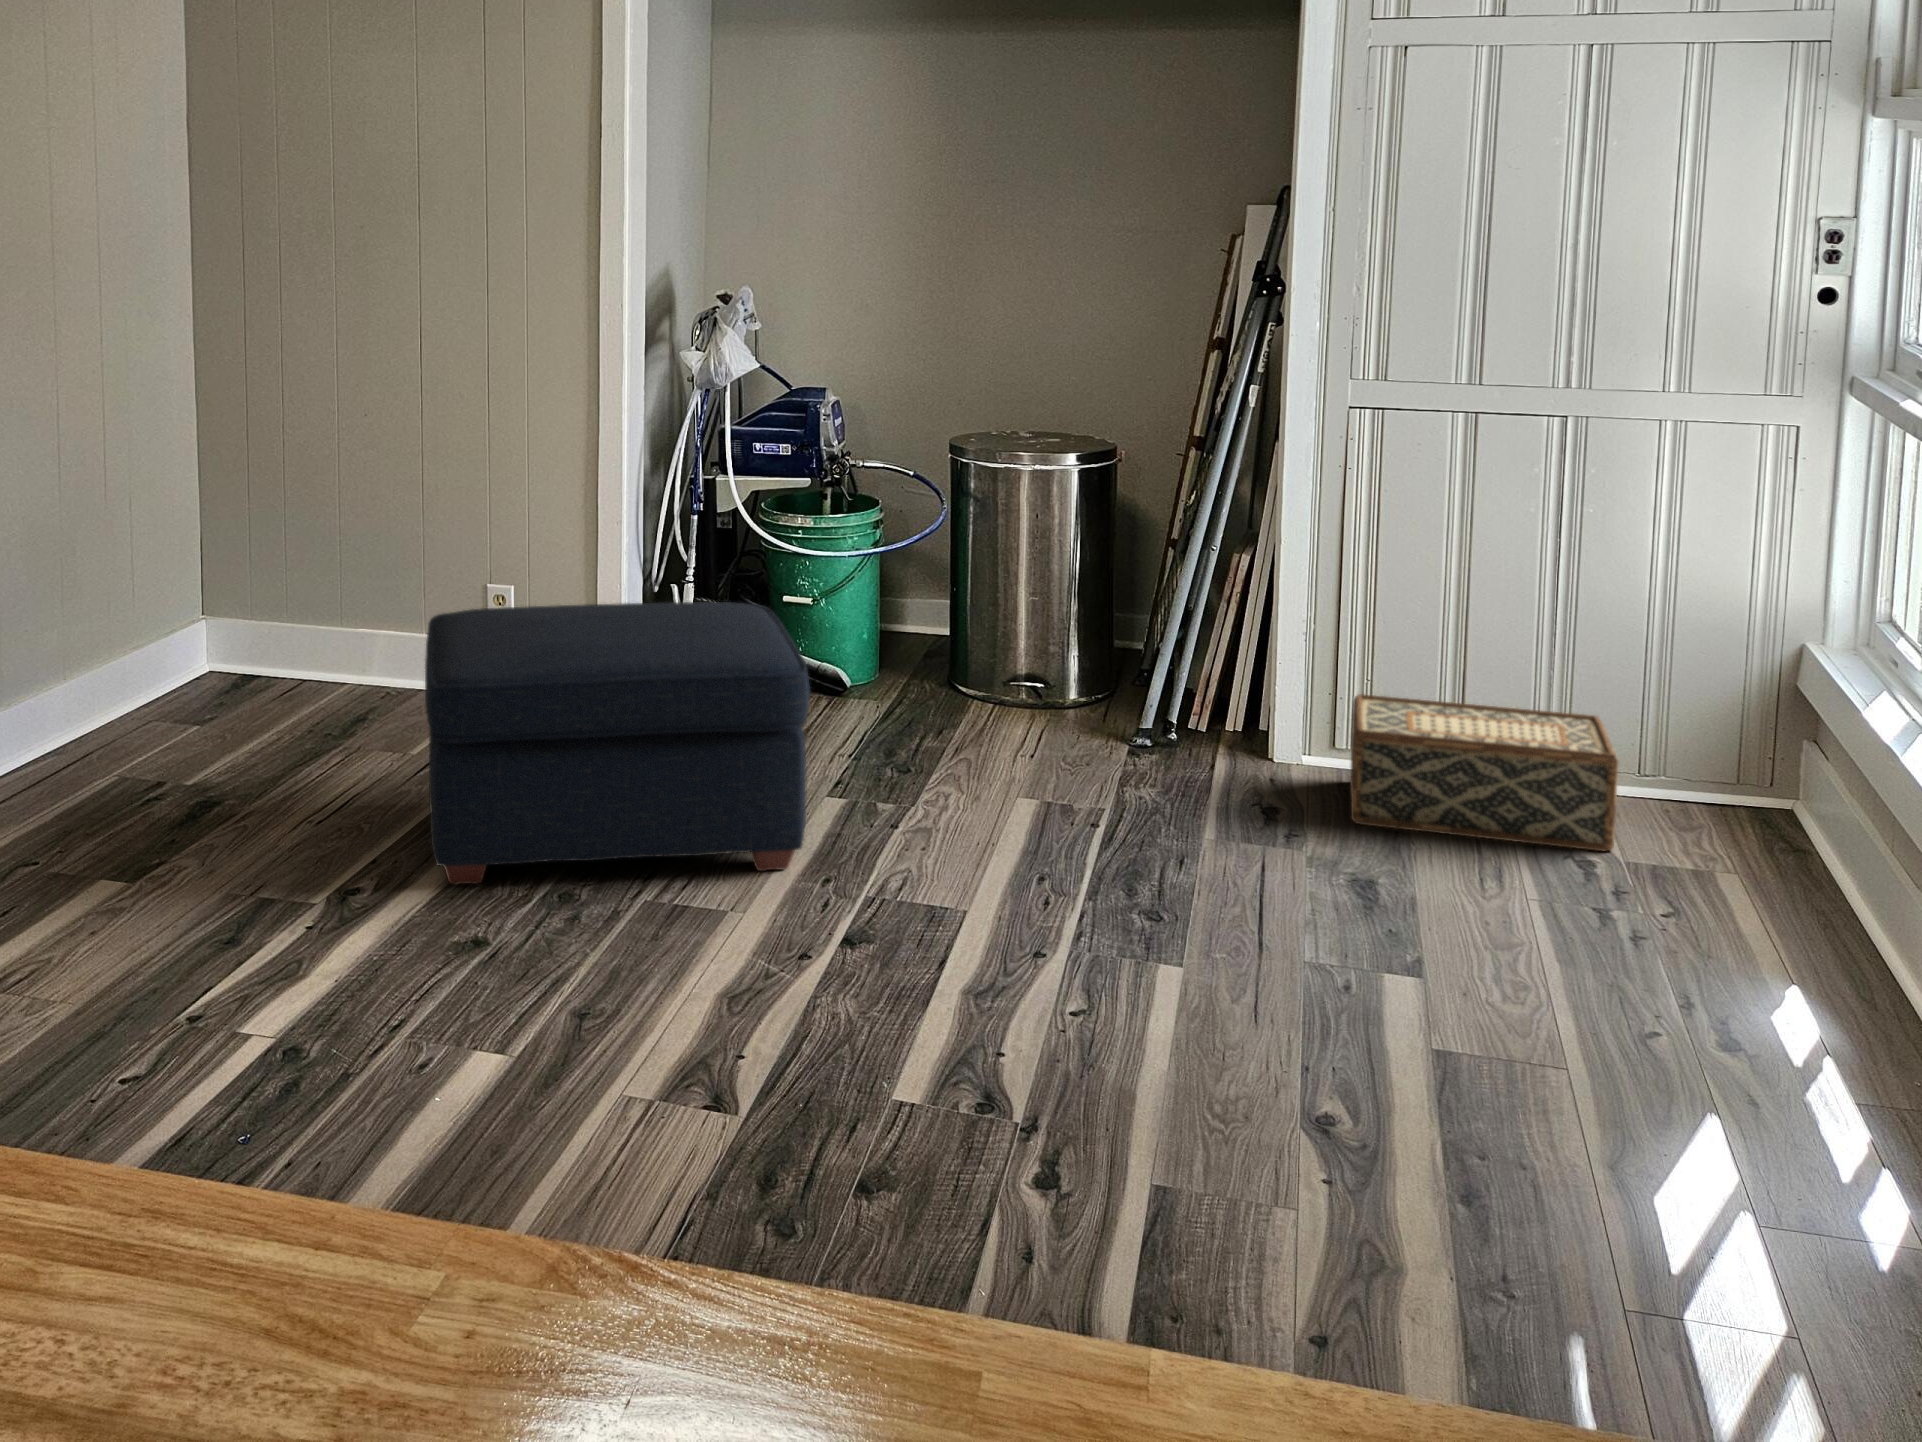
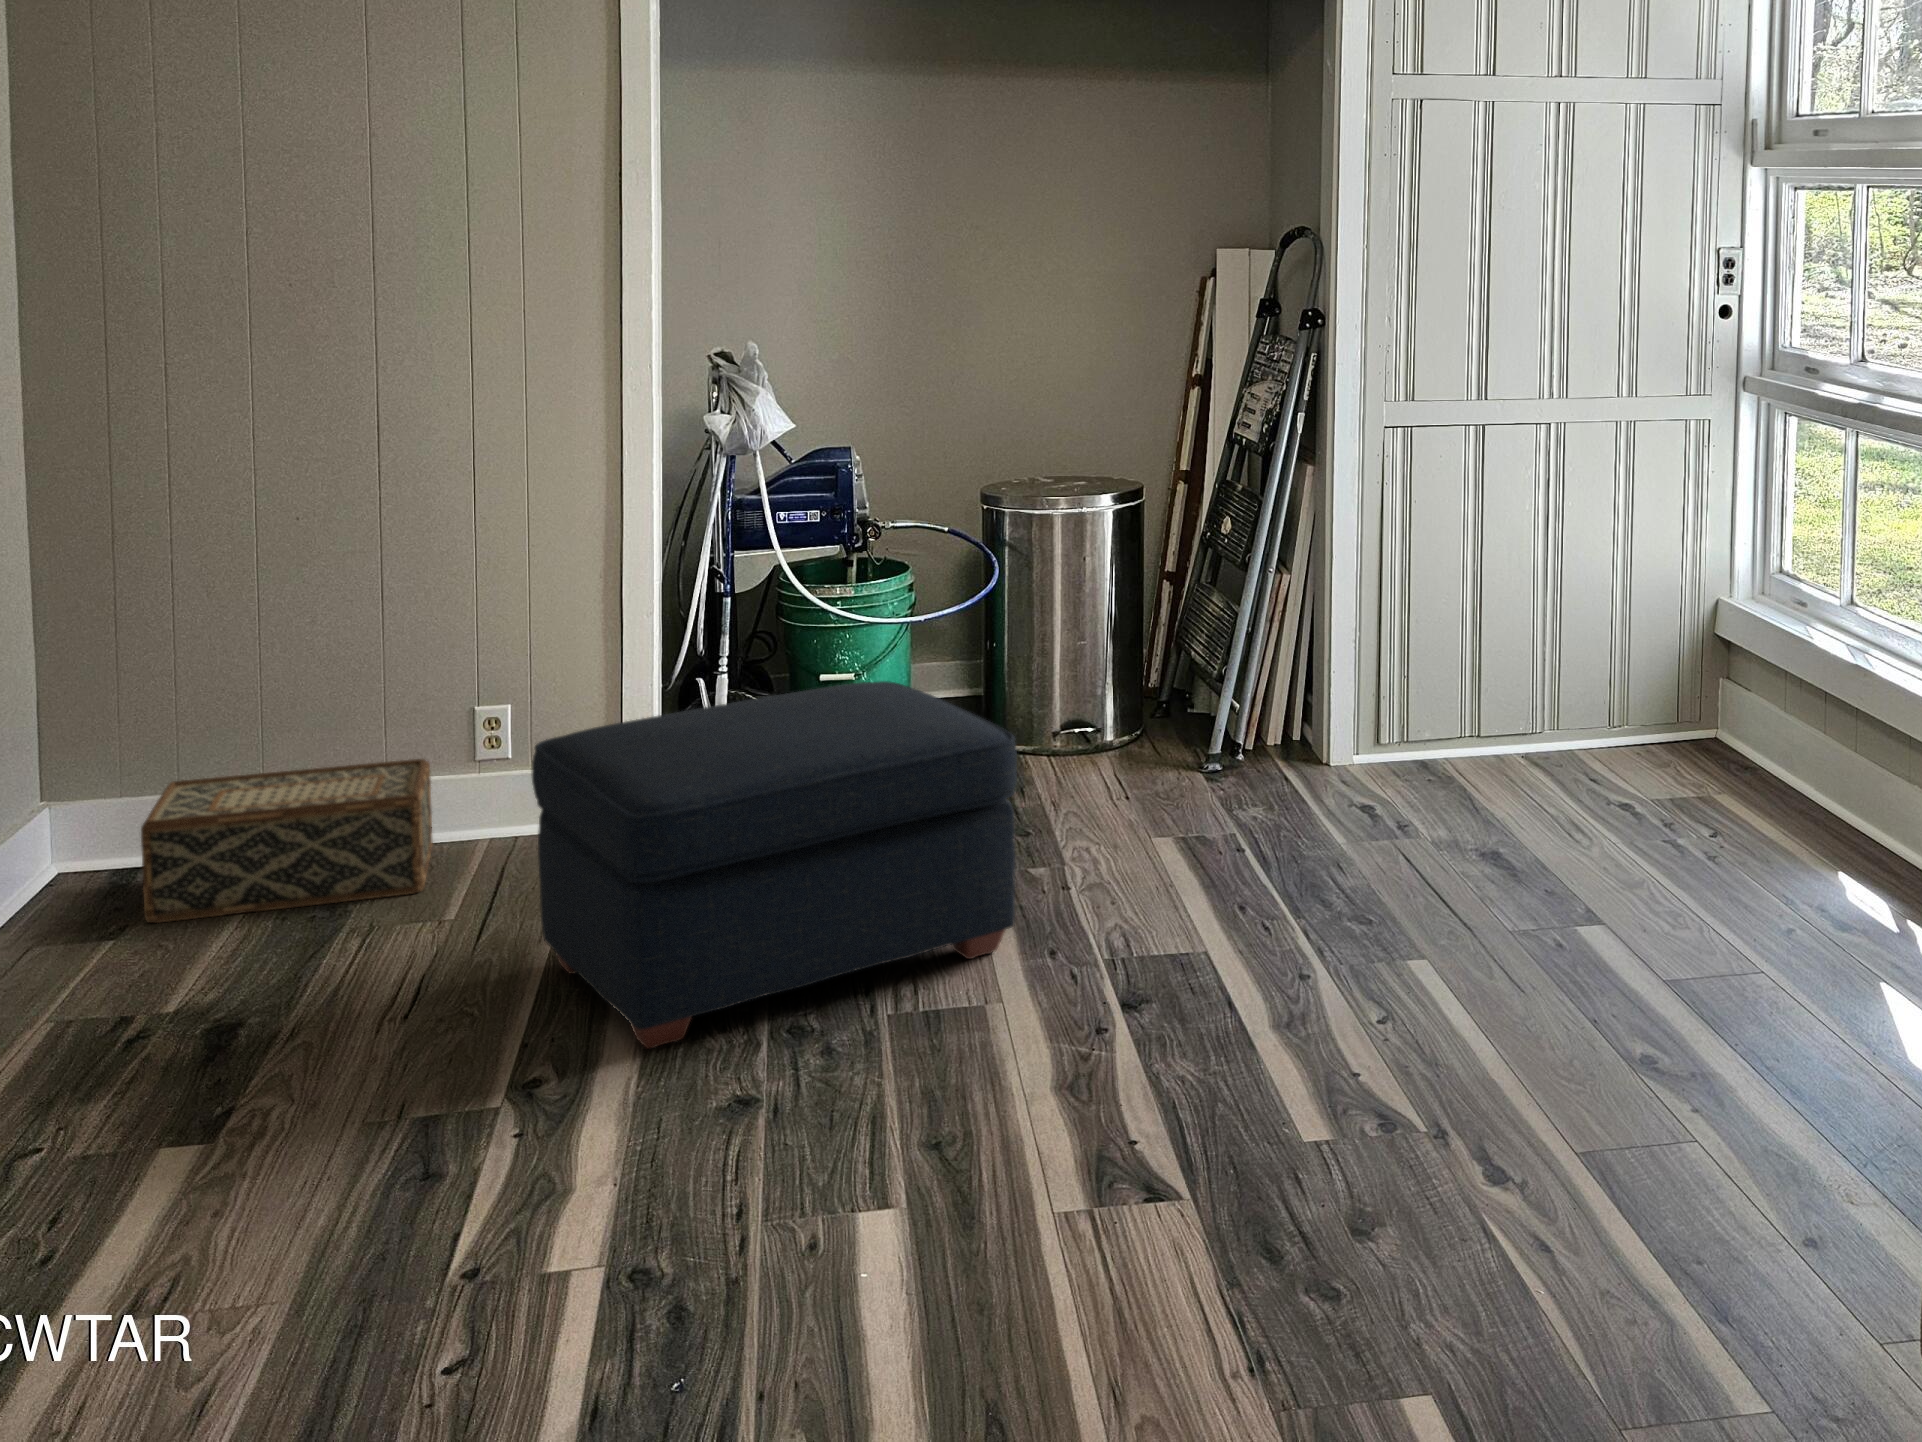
woven basket: present [1350,694,1618,851] -> present [141,759,433,923]

